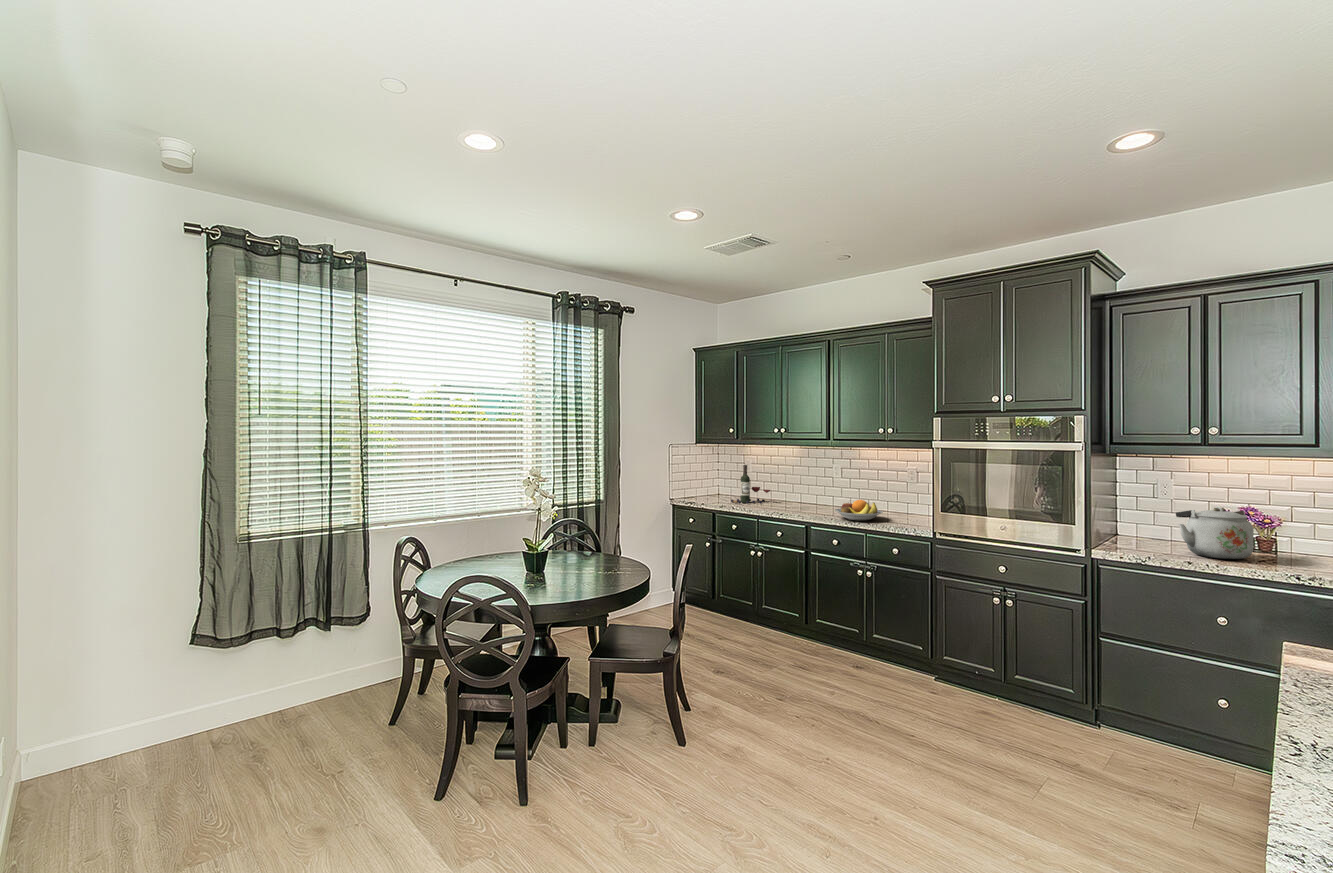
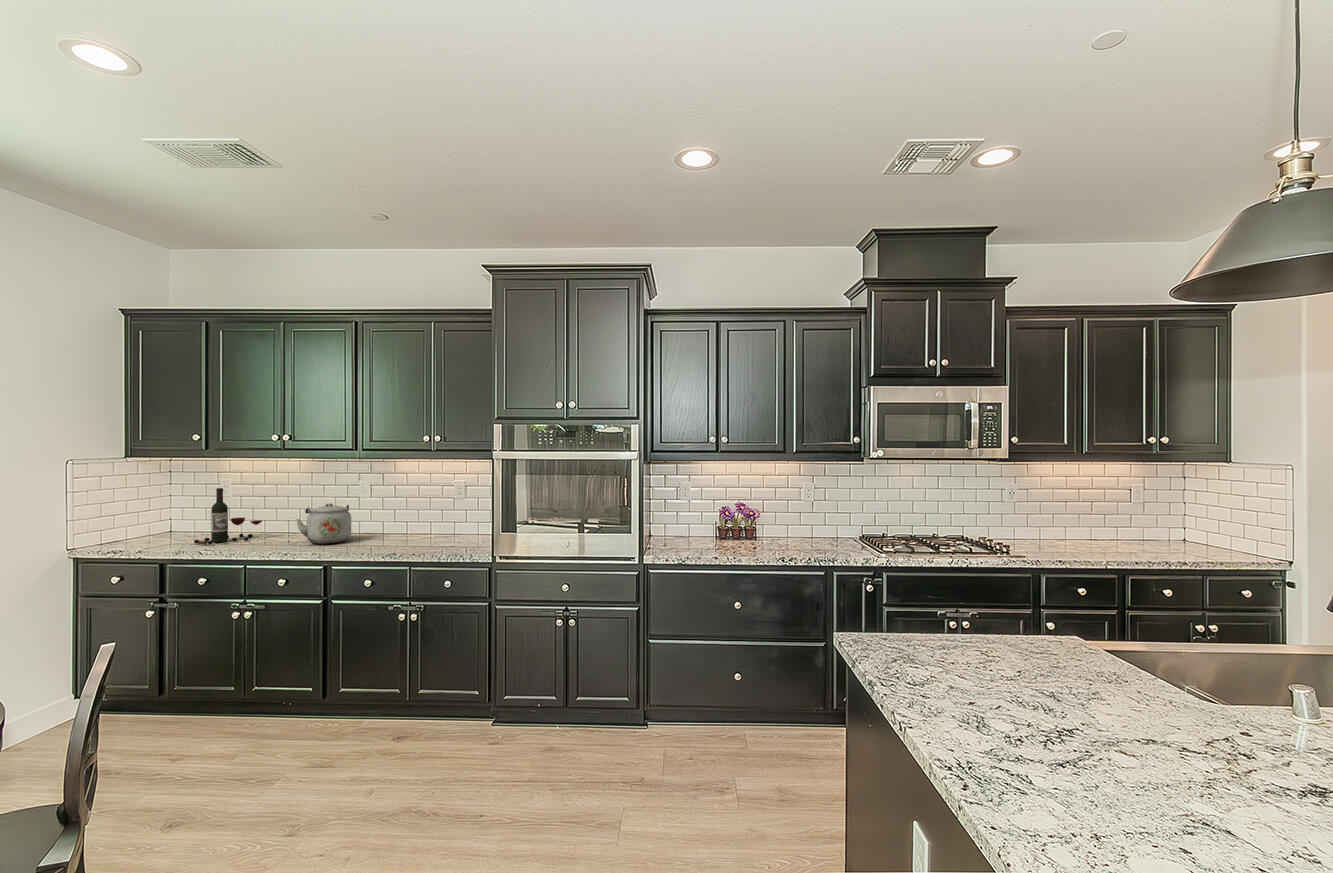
fruit bowl: present [835,500,883,520] -> none [364,525,426,551]
kettle: present [1176,507,1254,559] -> present [297,503,351,544]

